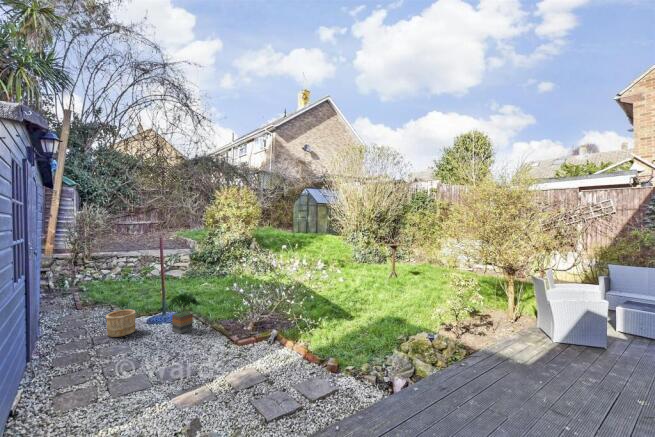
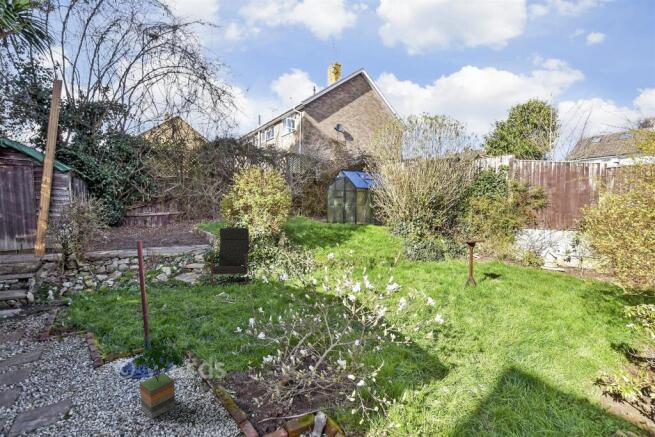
lounge chair: none [196,233,230,278] -> present [209,228,251,285]
wooden bucket: present [106,309,136,337] -> none [25,368,85,425]

